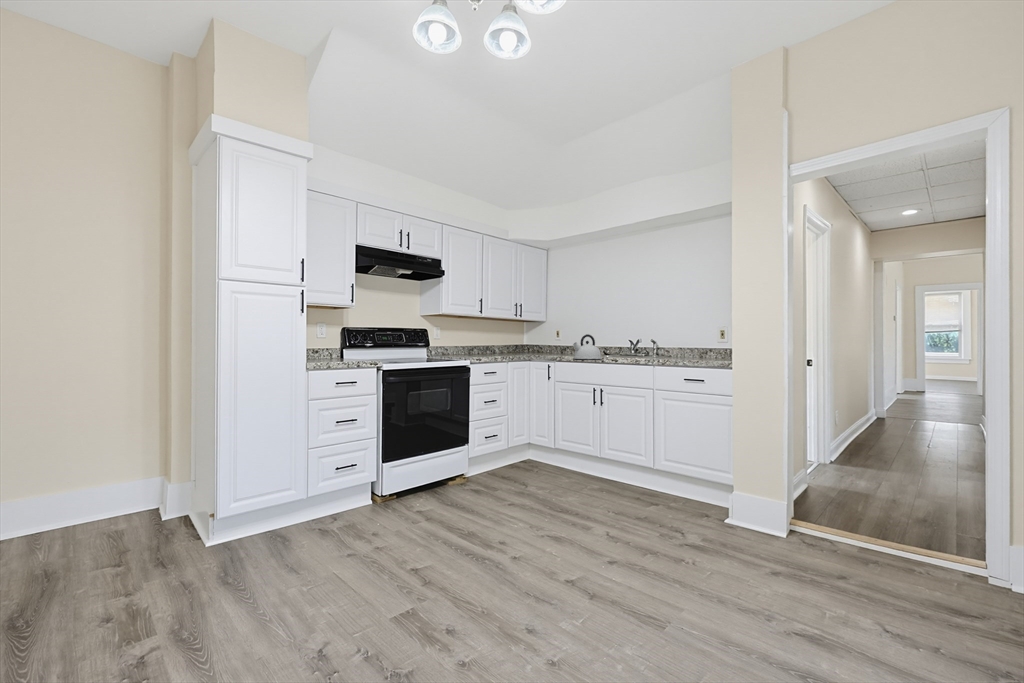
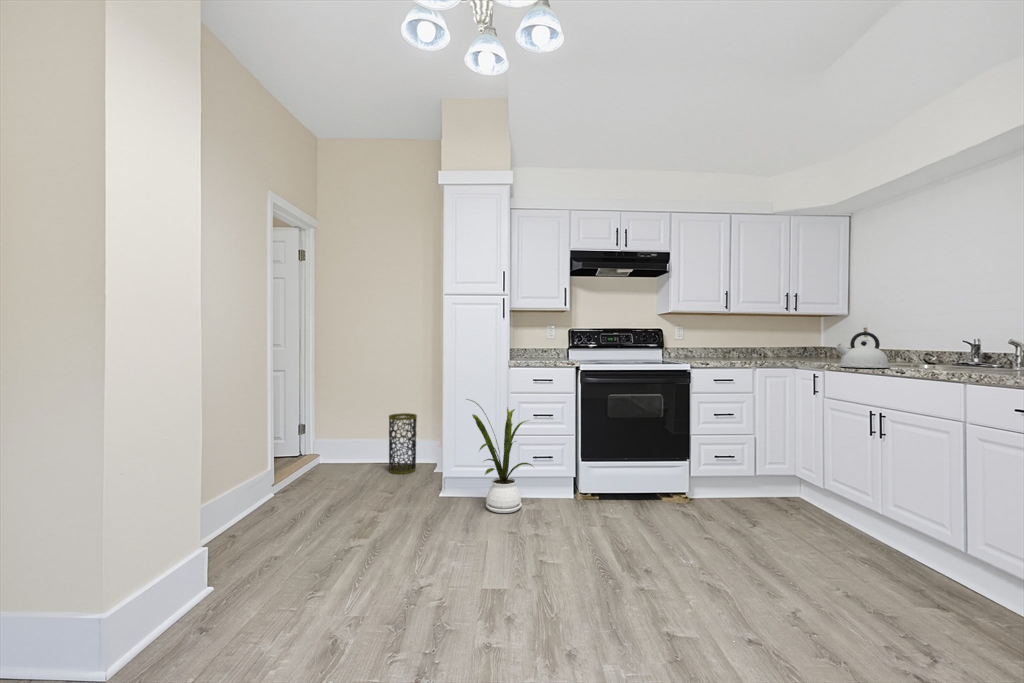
house plant: none [262,411,345,540] -> present [467,399,532,513]
trash can: none [72,445,126,538] -> present [389,413,417,474]

